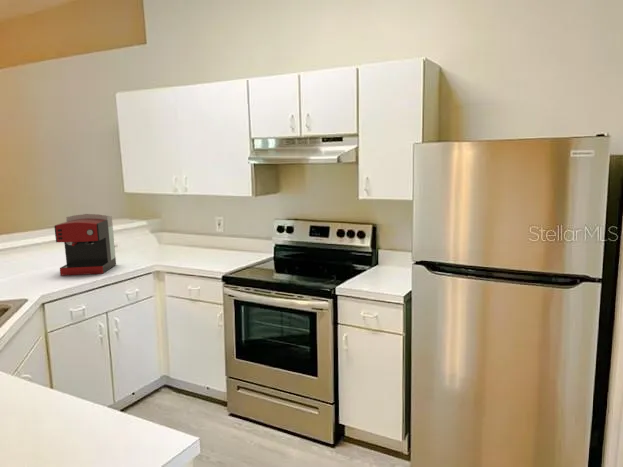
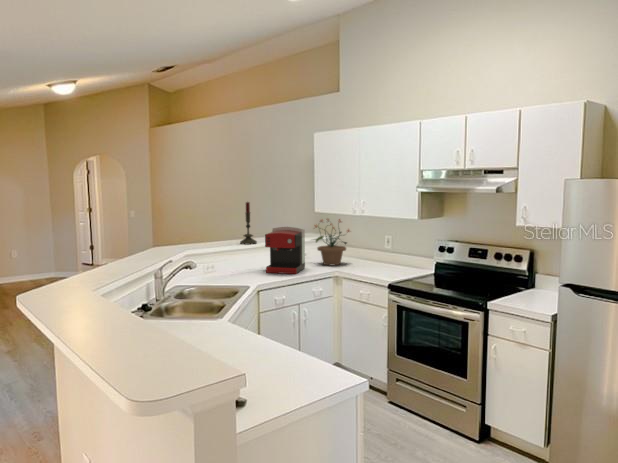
candle: none [20,182,46,240] -> present [240,202,257,244]
potted plant: none [122,200,174,258] -> present [315,219,349,265]

